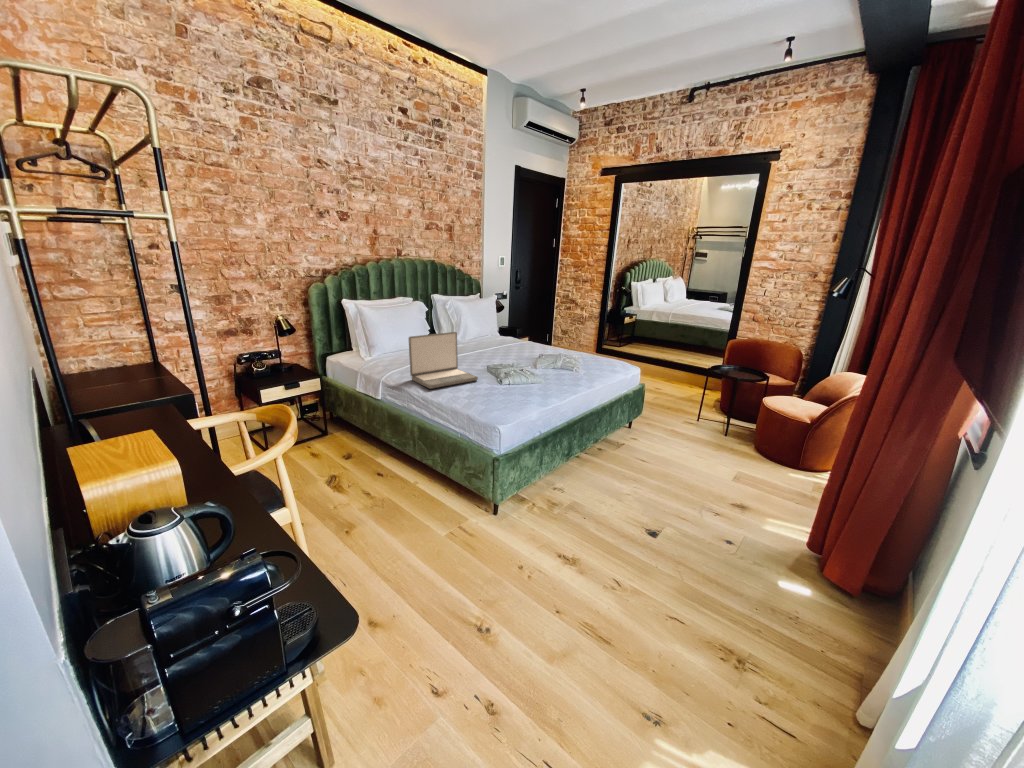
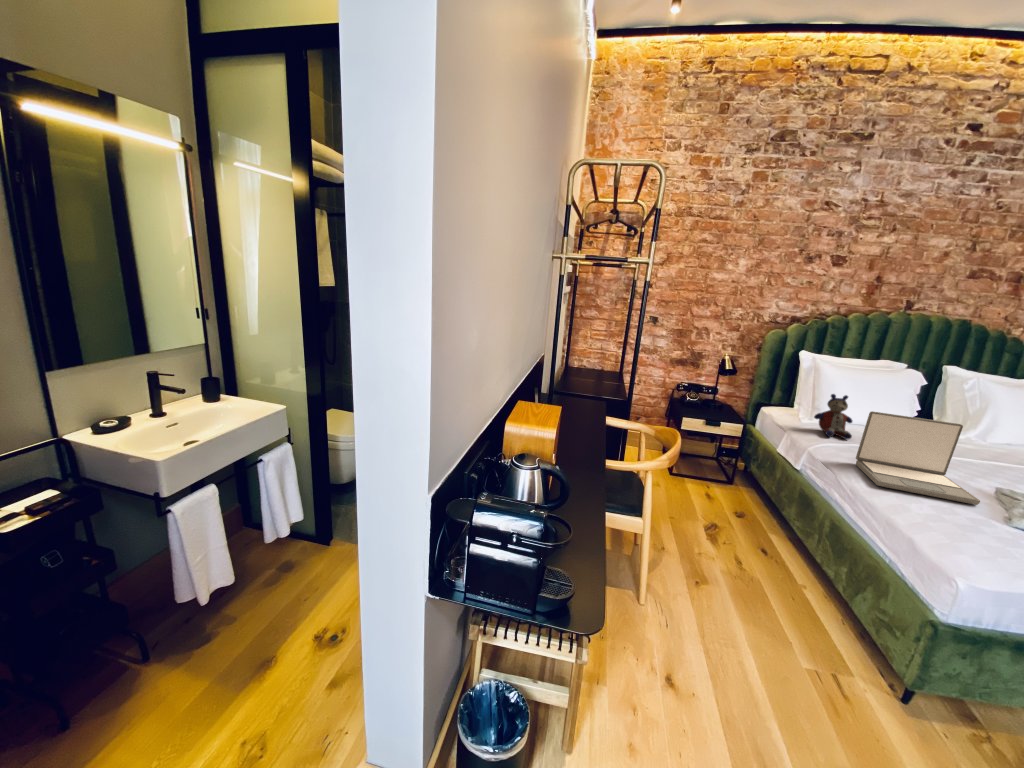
stuffed bear: none [372,330,401,367] -> present [814,394,852,439]

